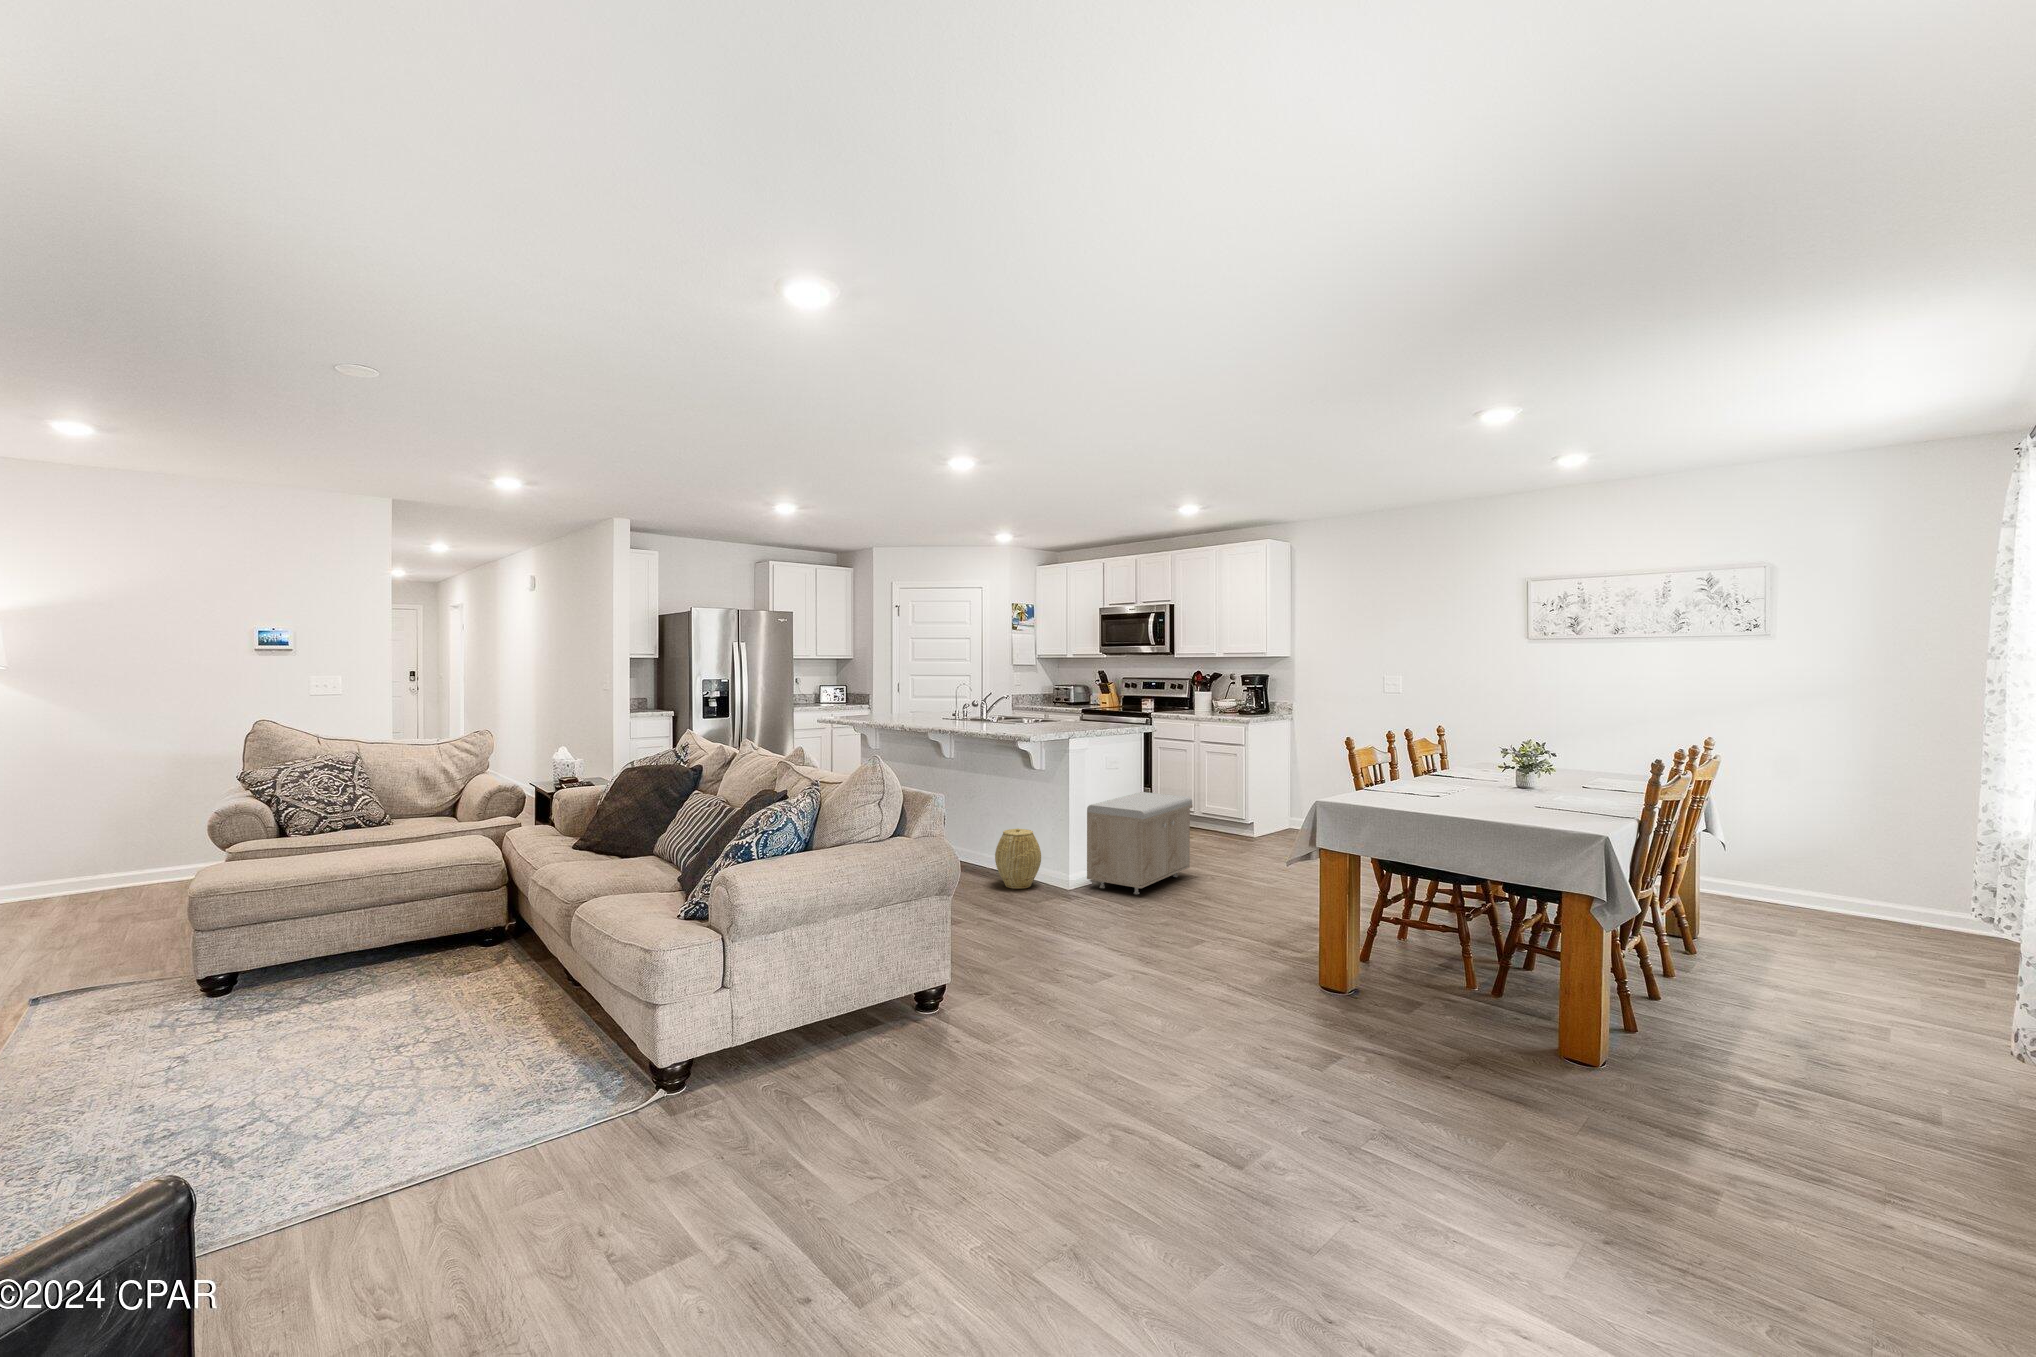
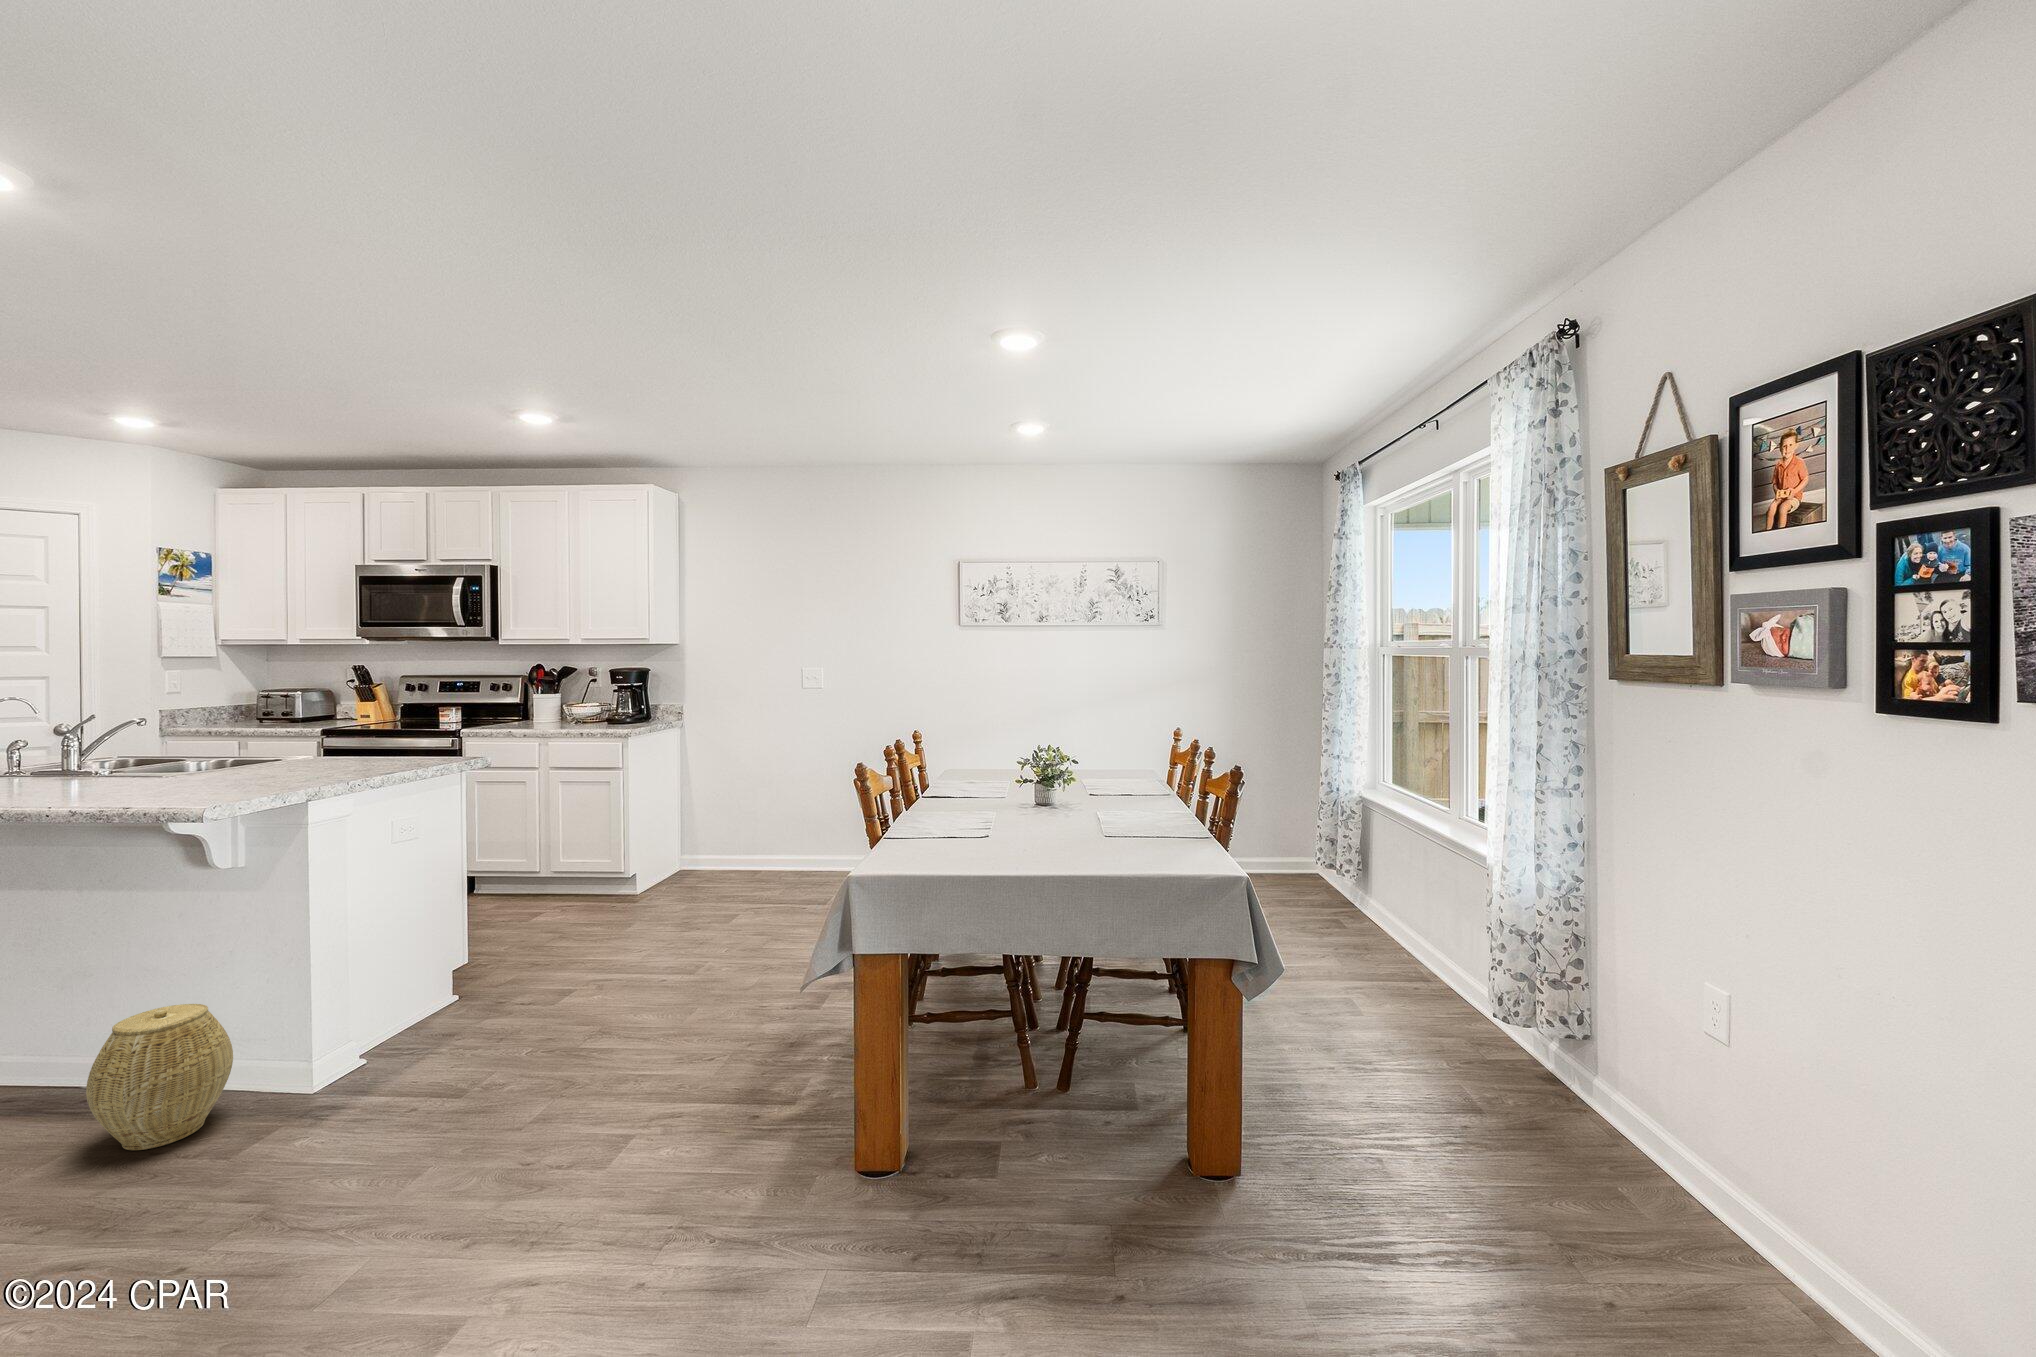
storage bench: present [1087,792,1193,894] -> none [355,867,570,1076]

